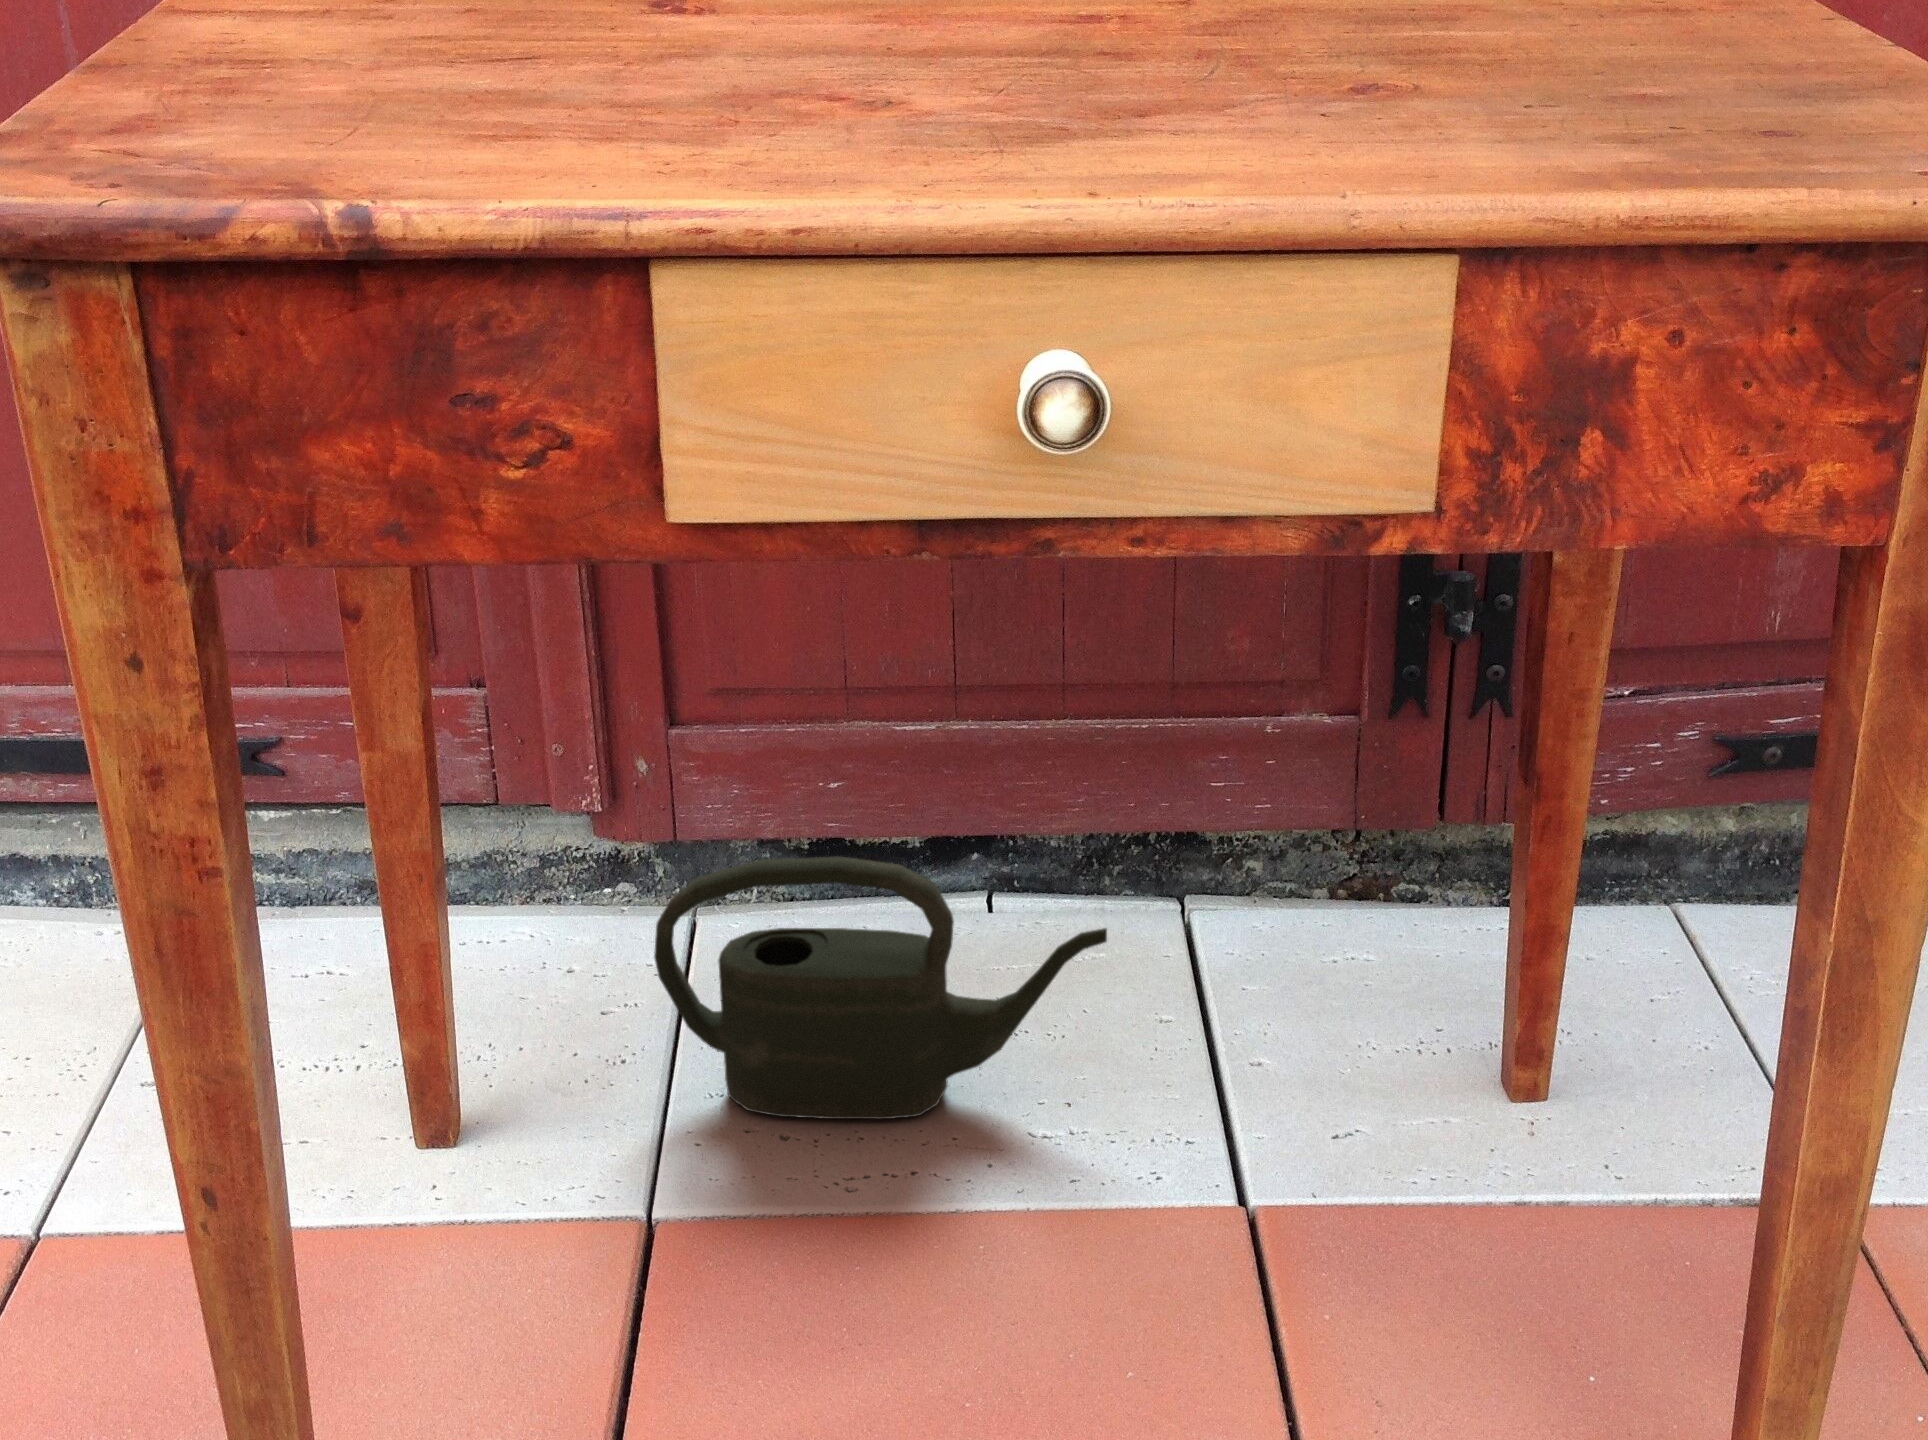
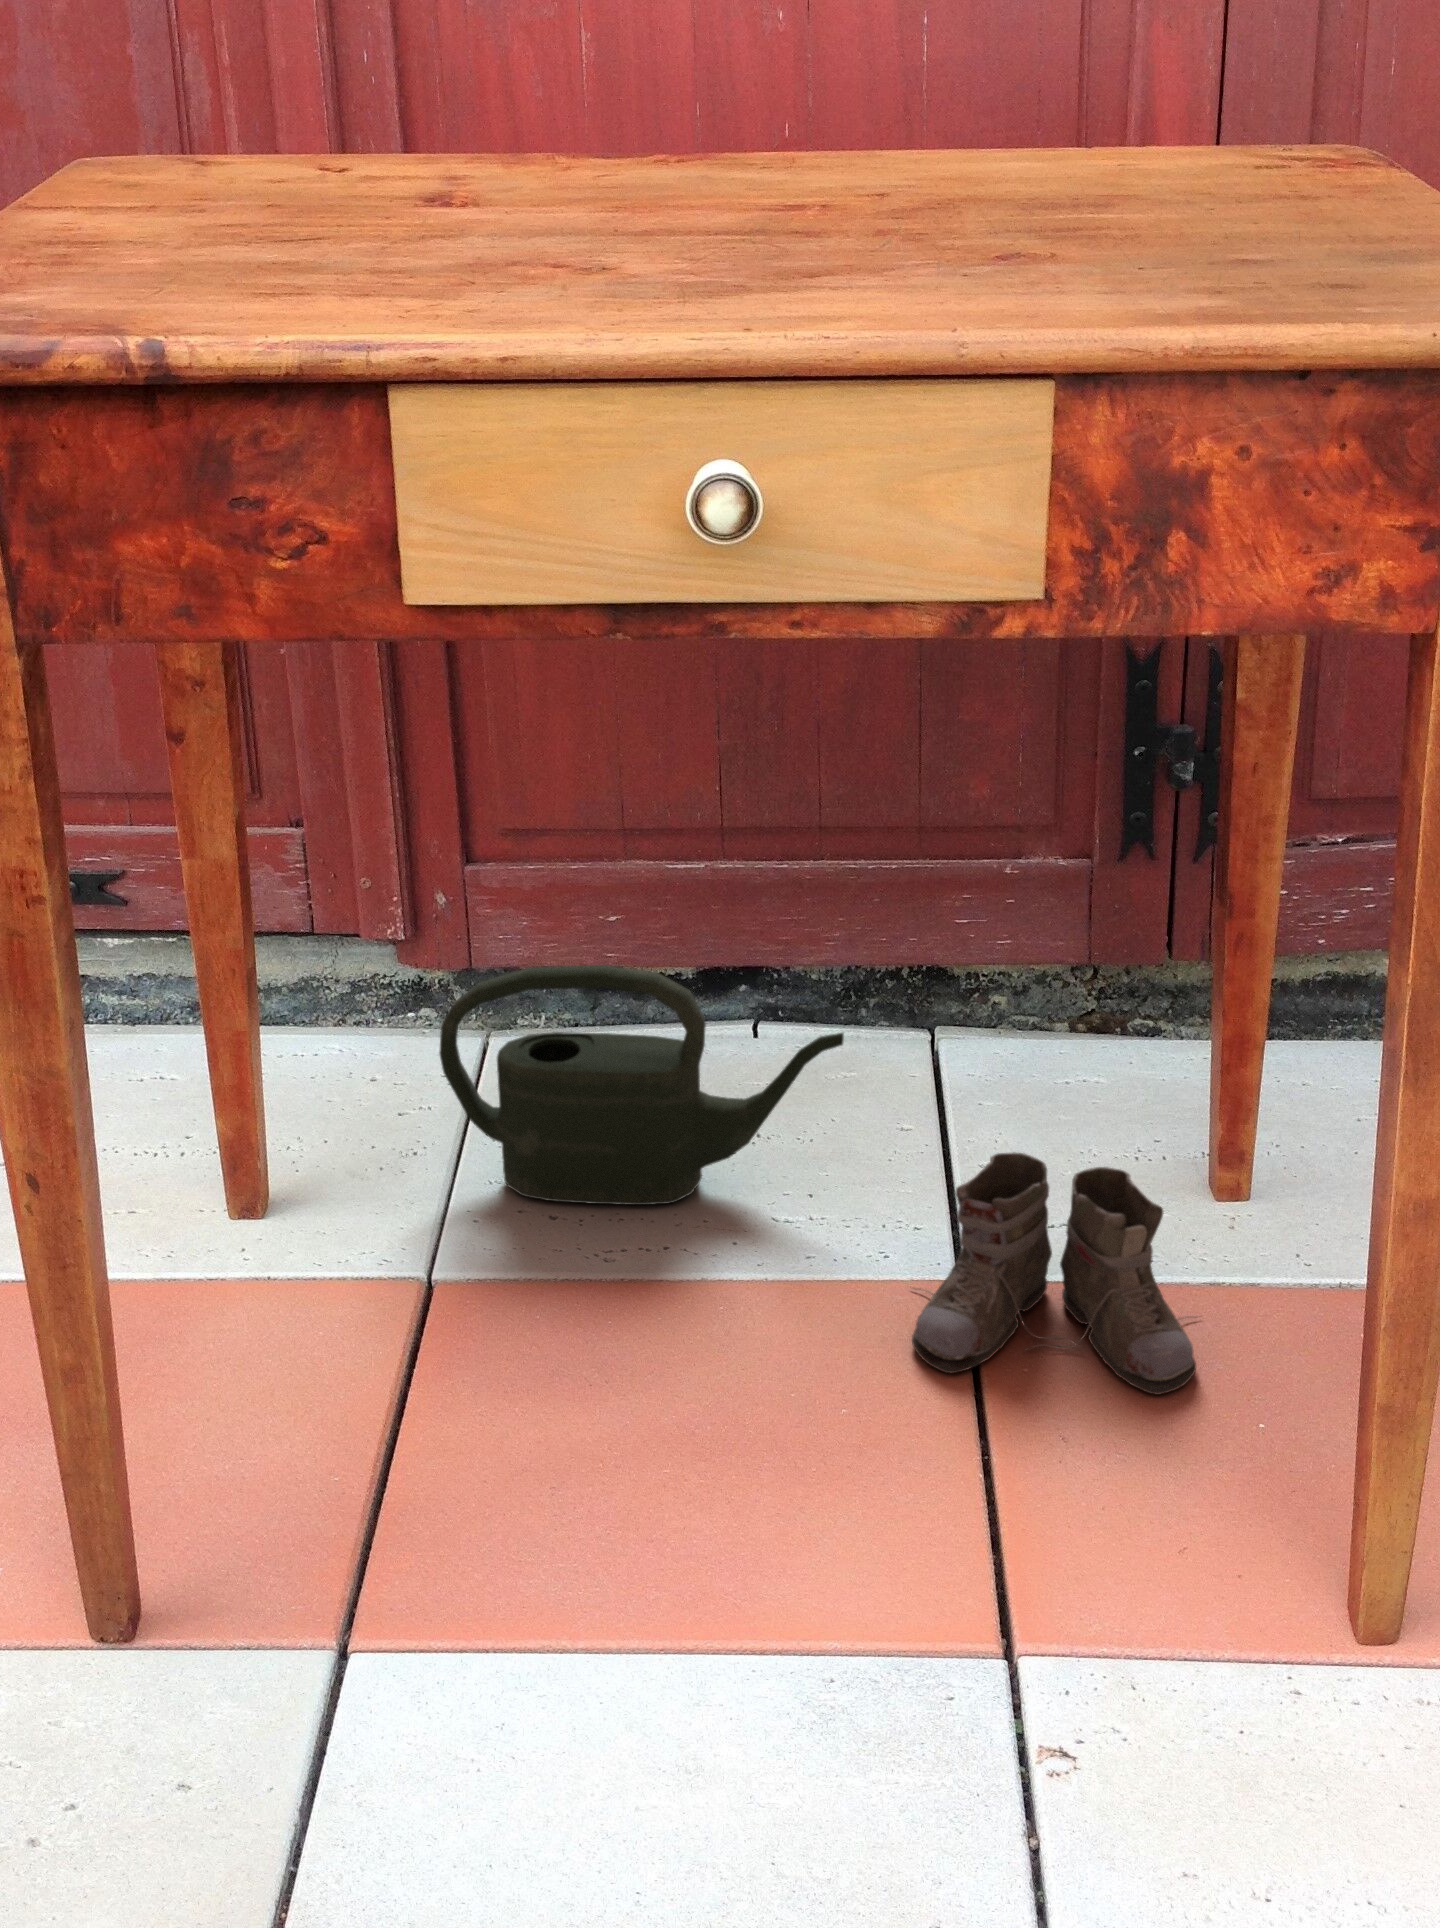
boots: none [1187,1069,1516,1343] -> present [912,1153,1196,1394]

